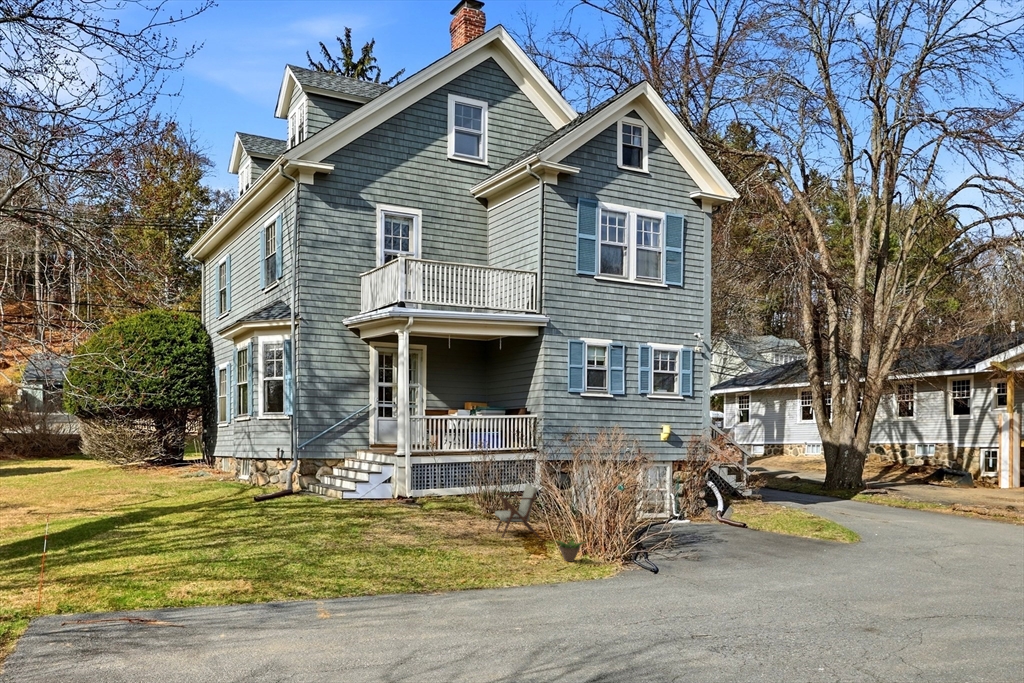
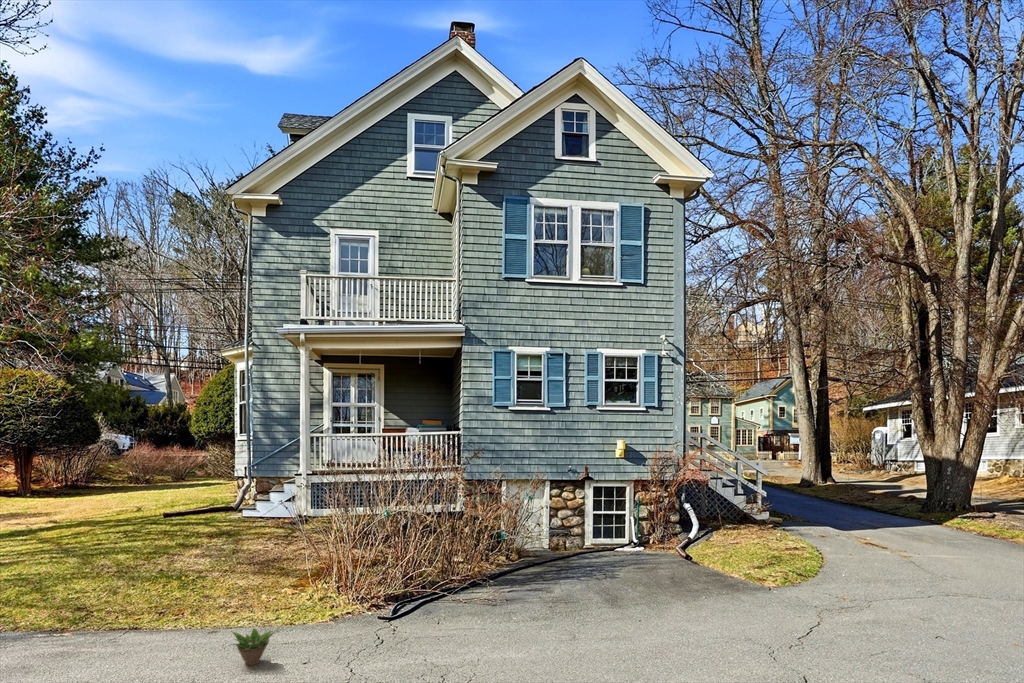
lounge chair: present [495,484,540,538] -> none [296,523,362,596]

